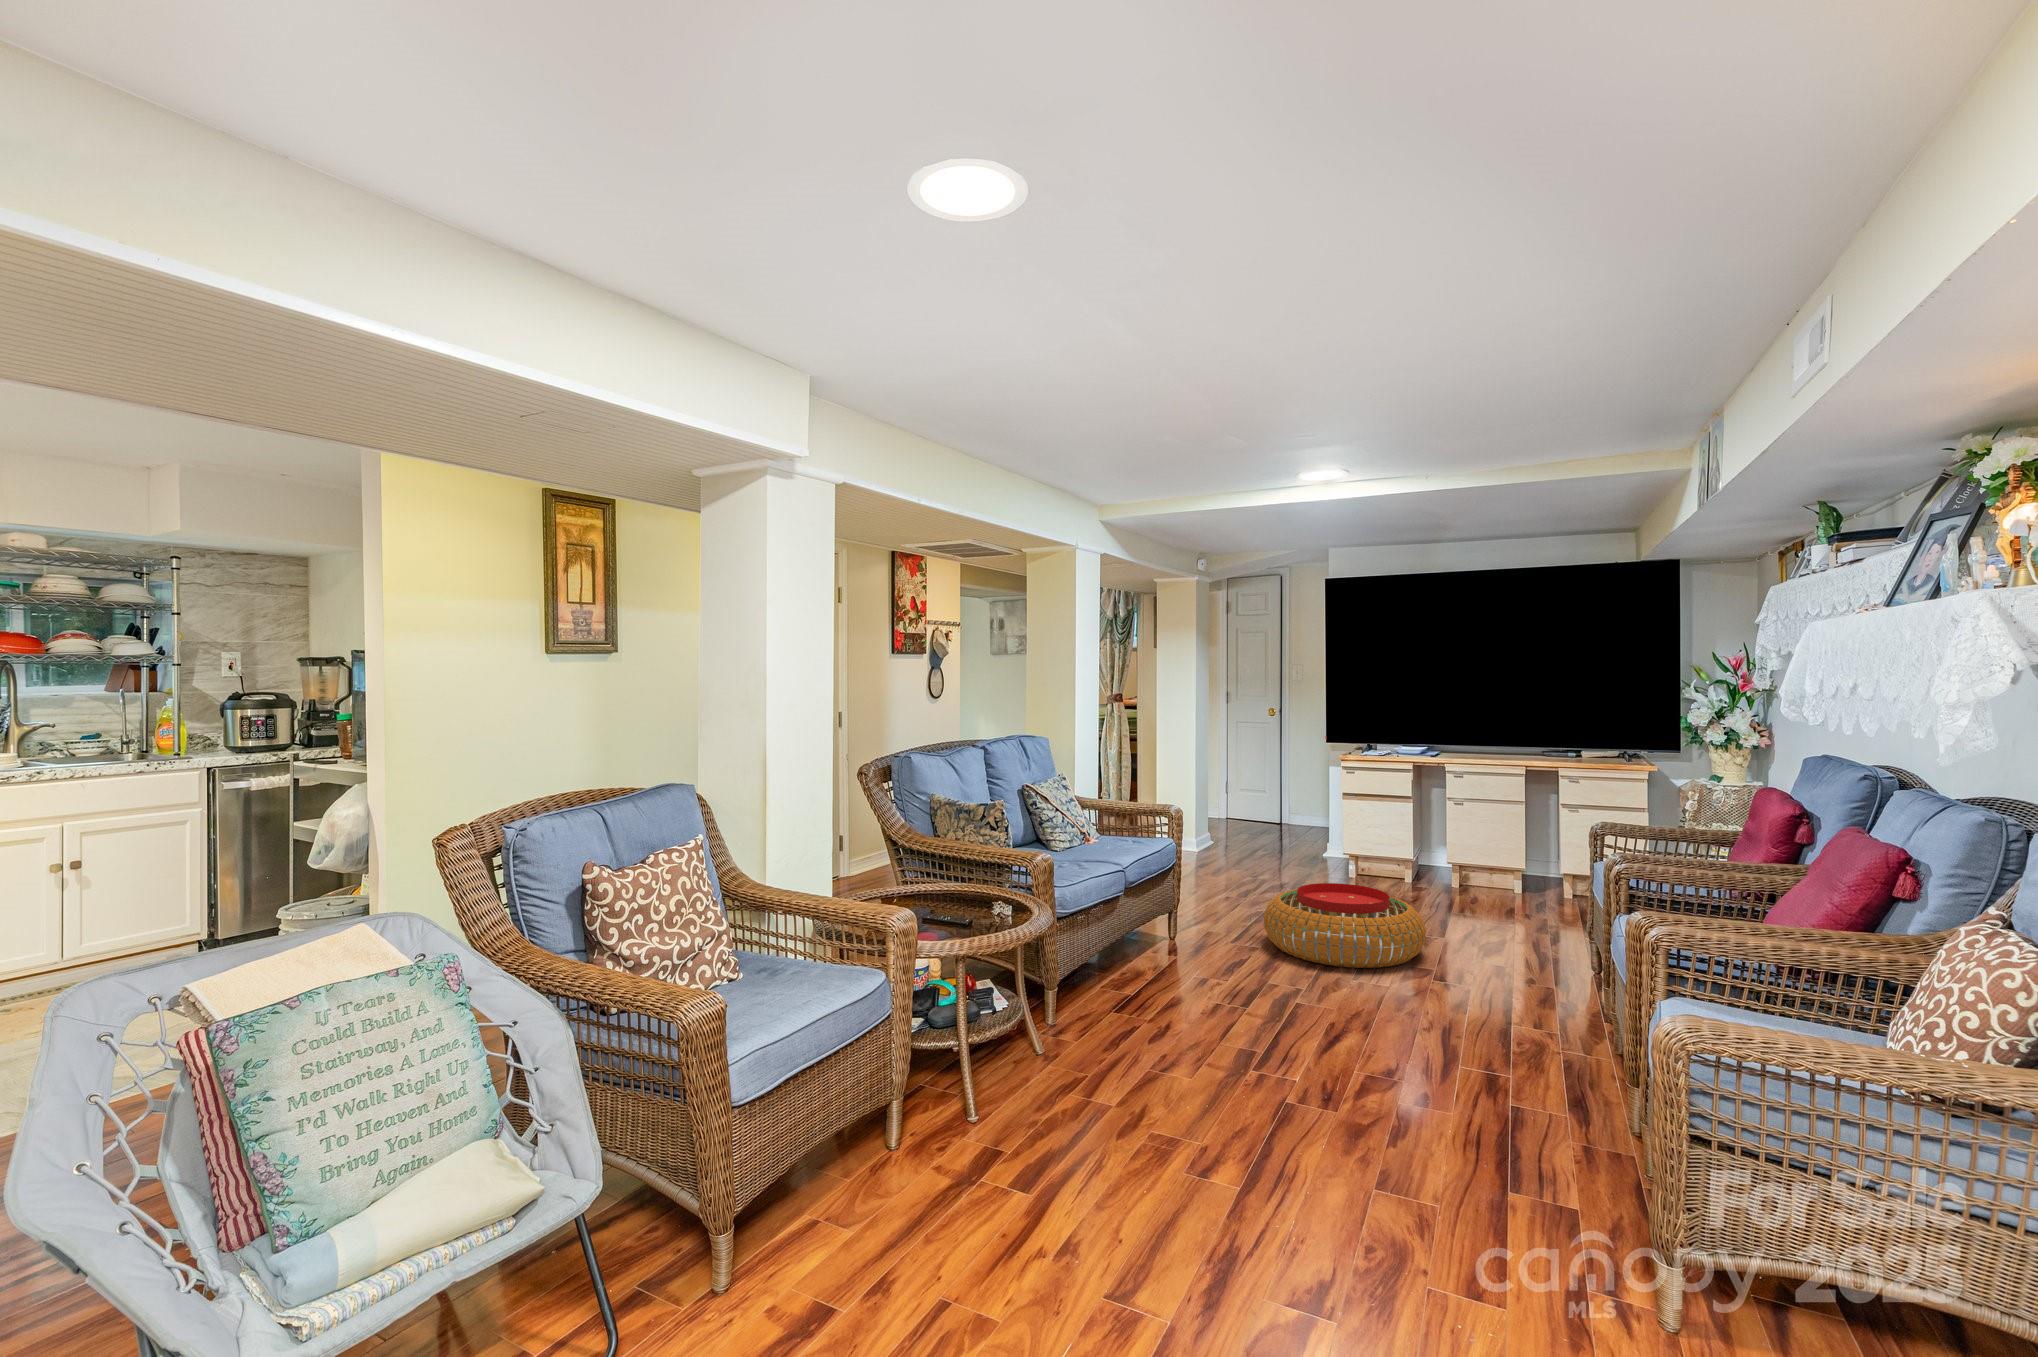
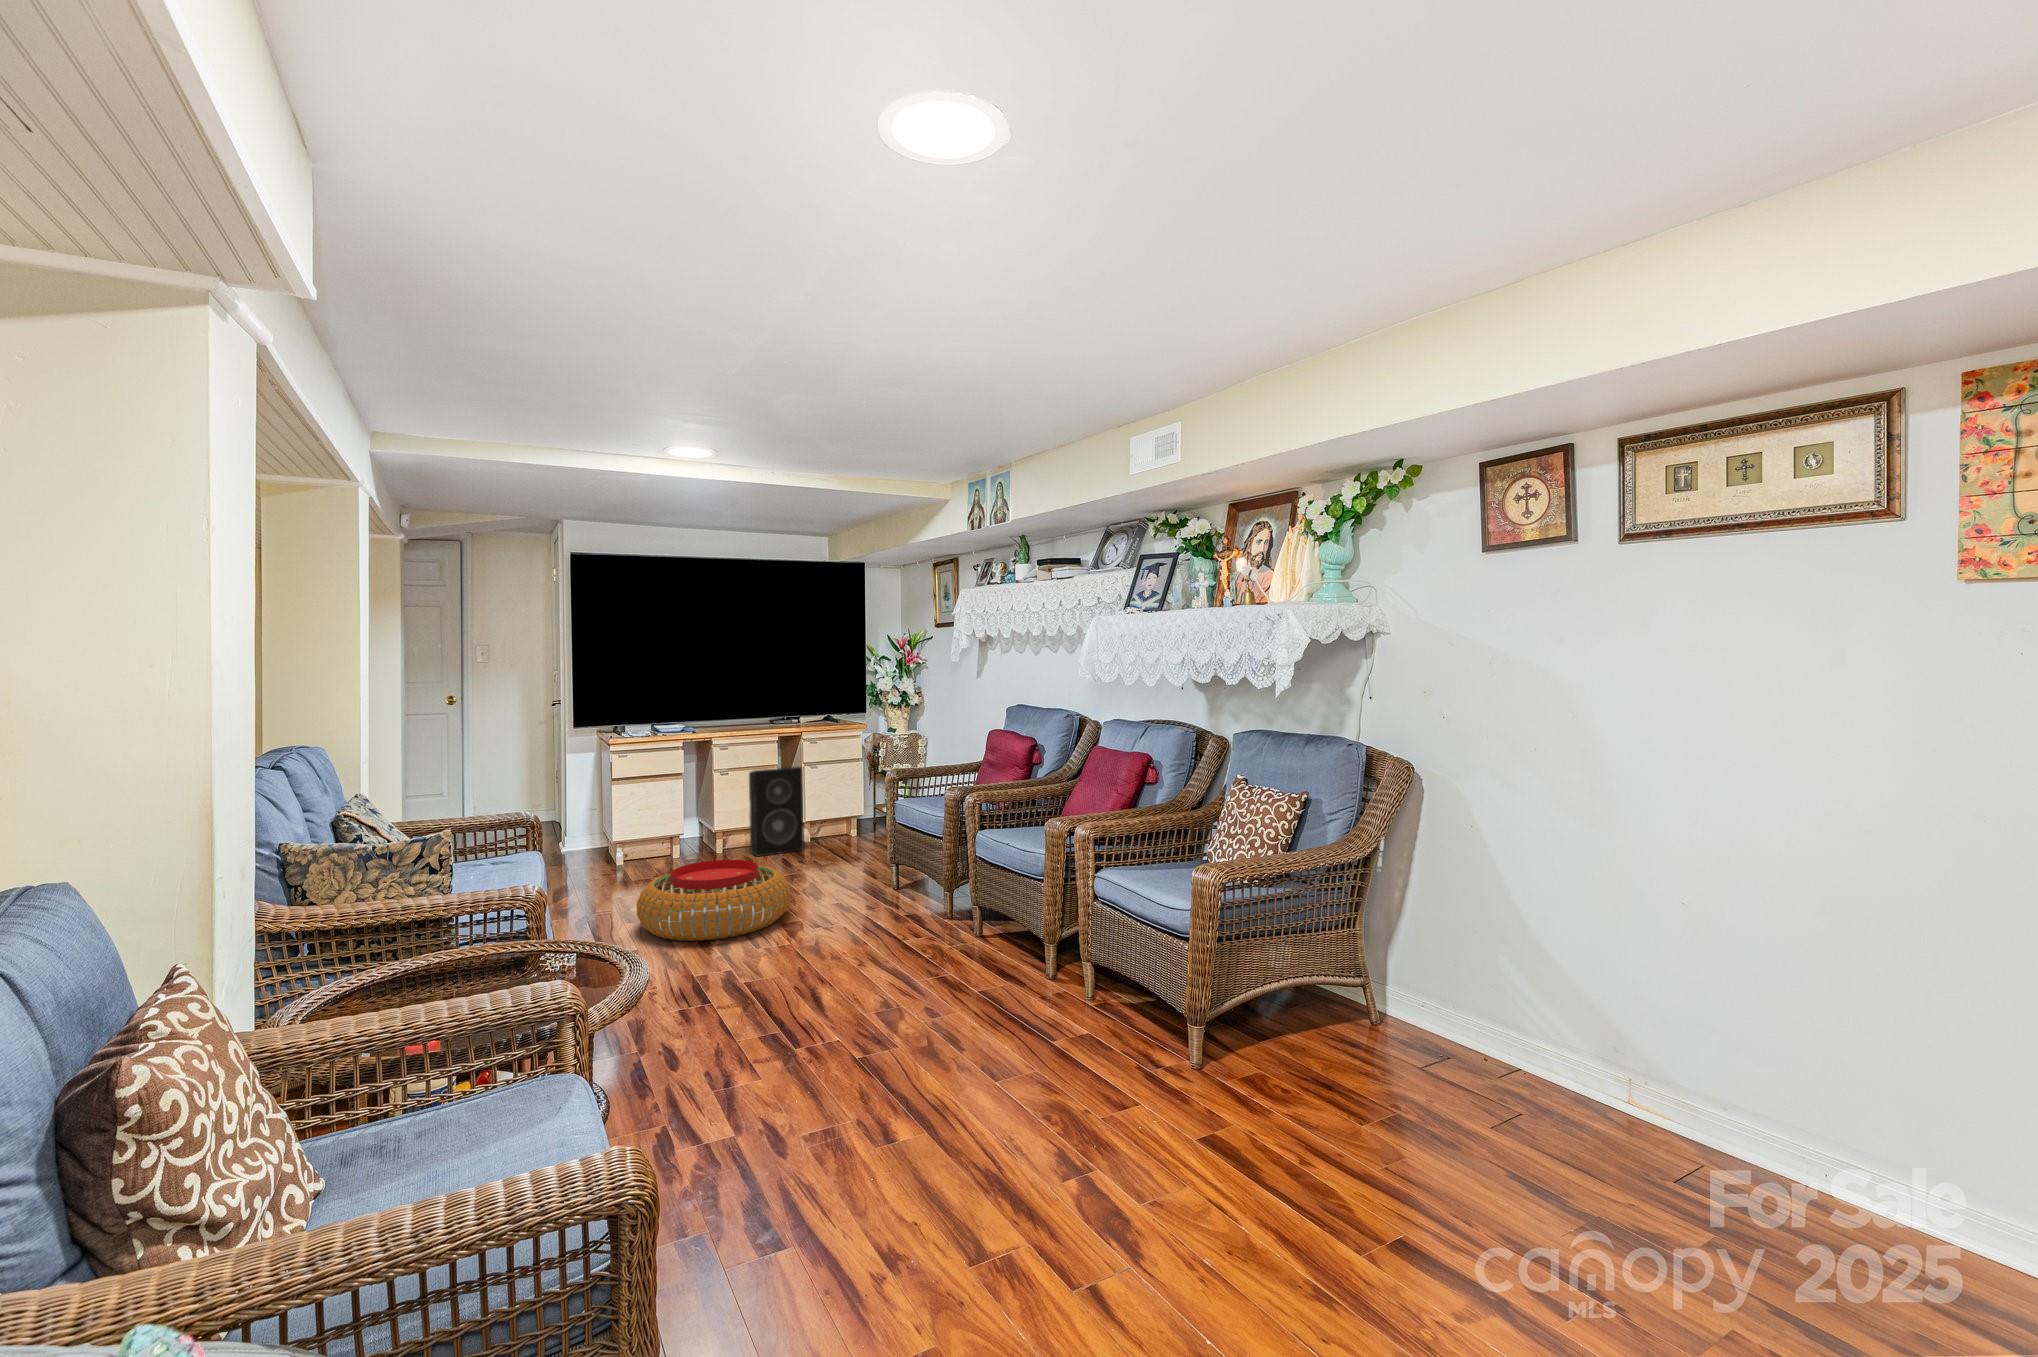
speaker: none [1475,800,1541,908] -> present [749,767,803,857]

